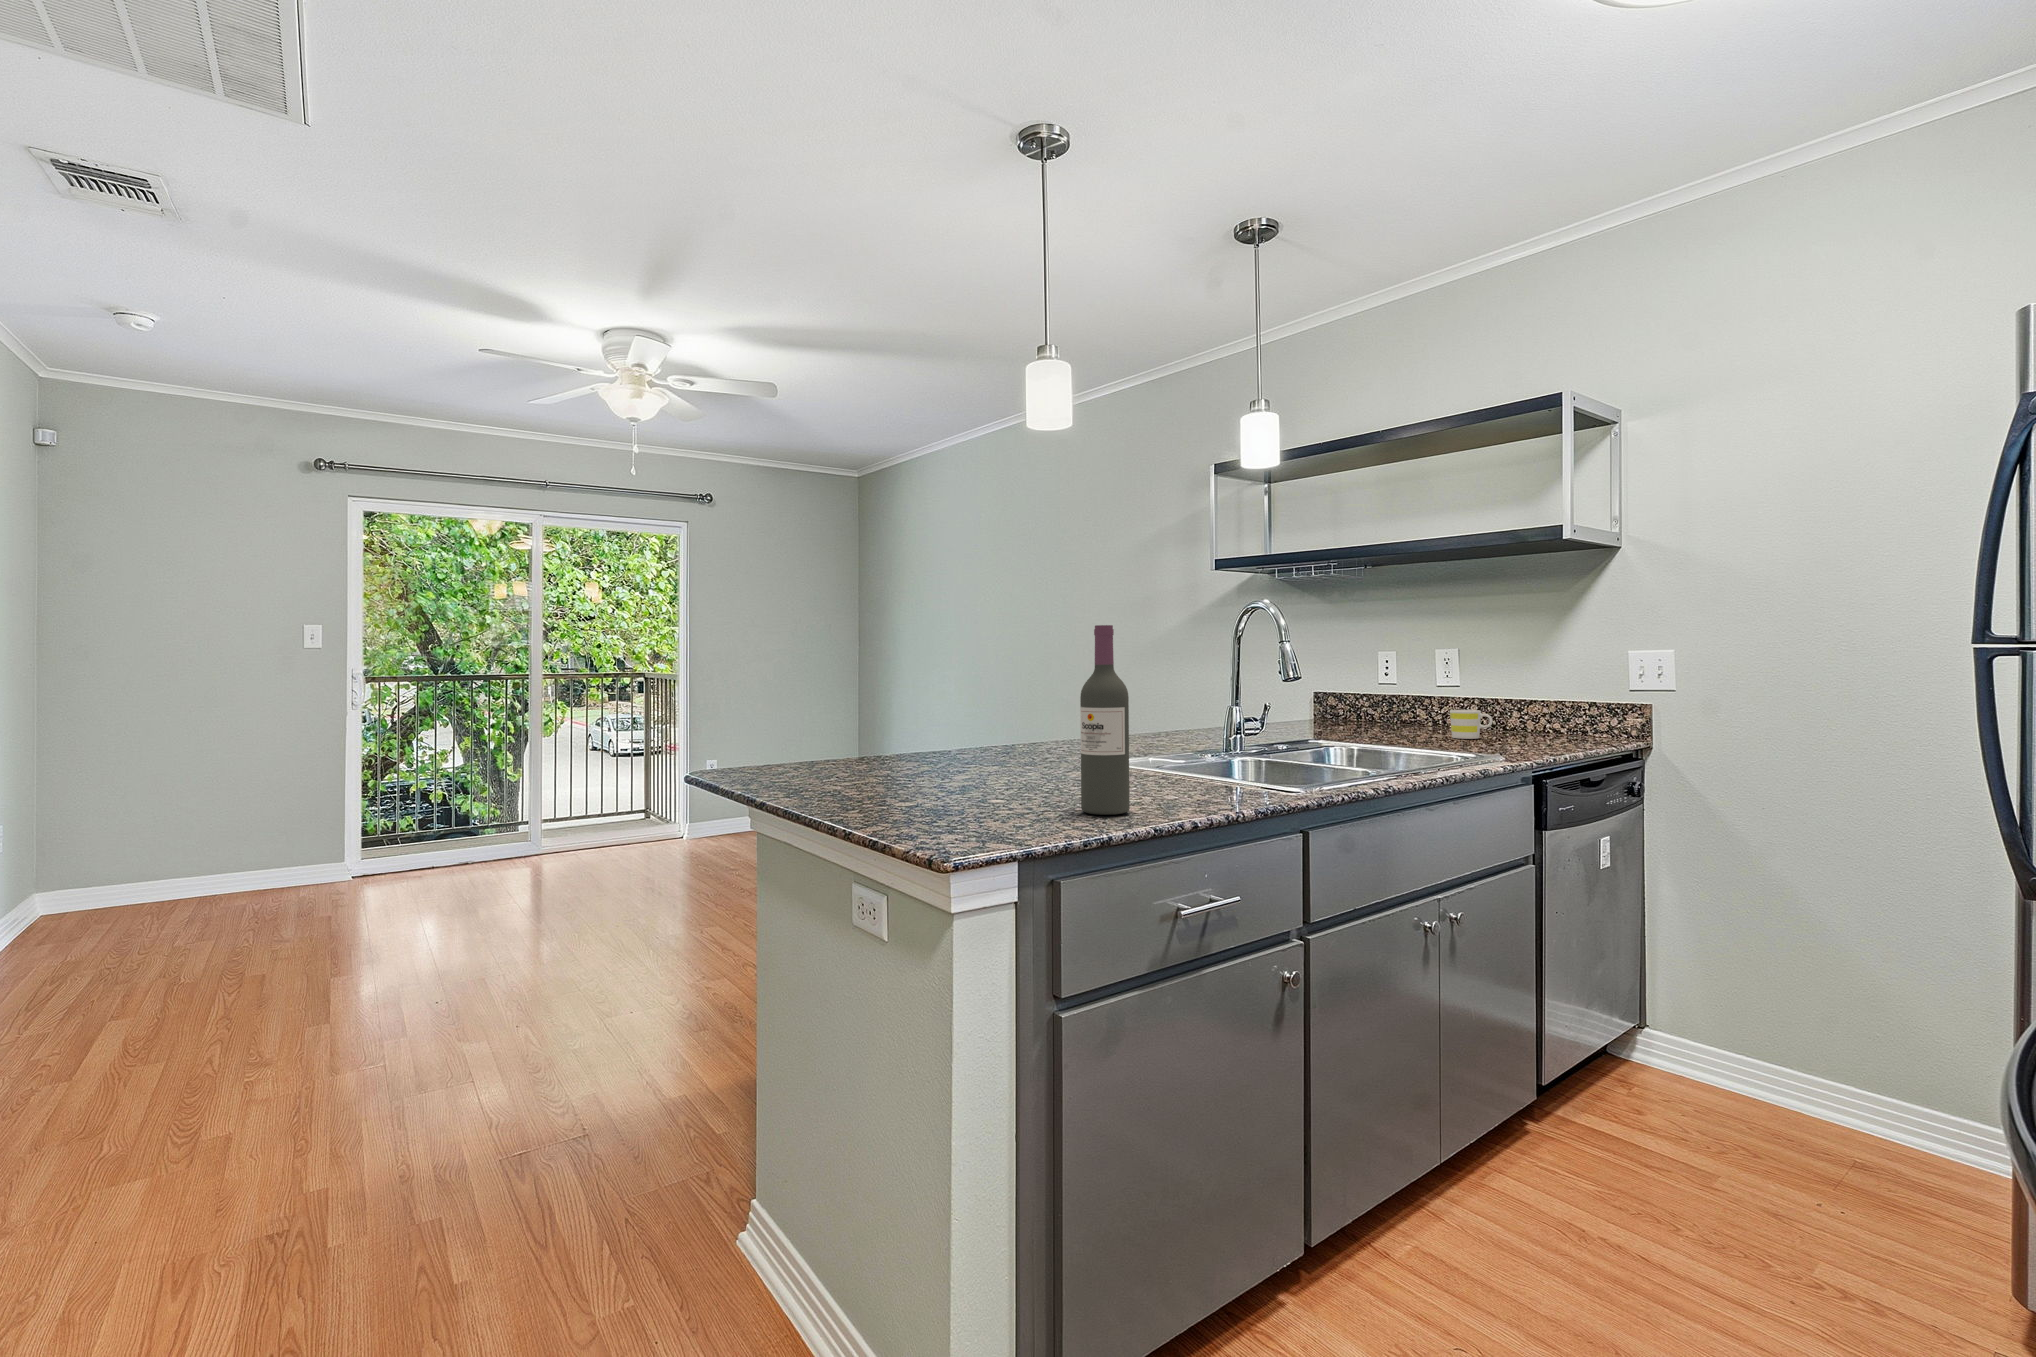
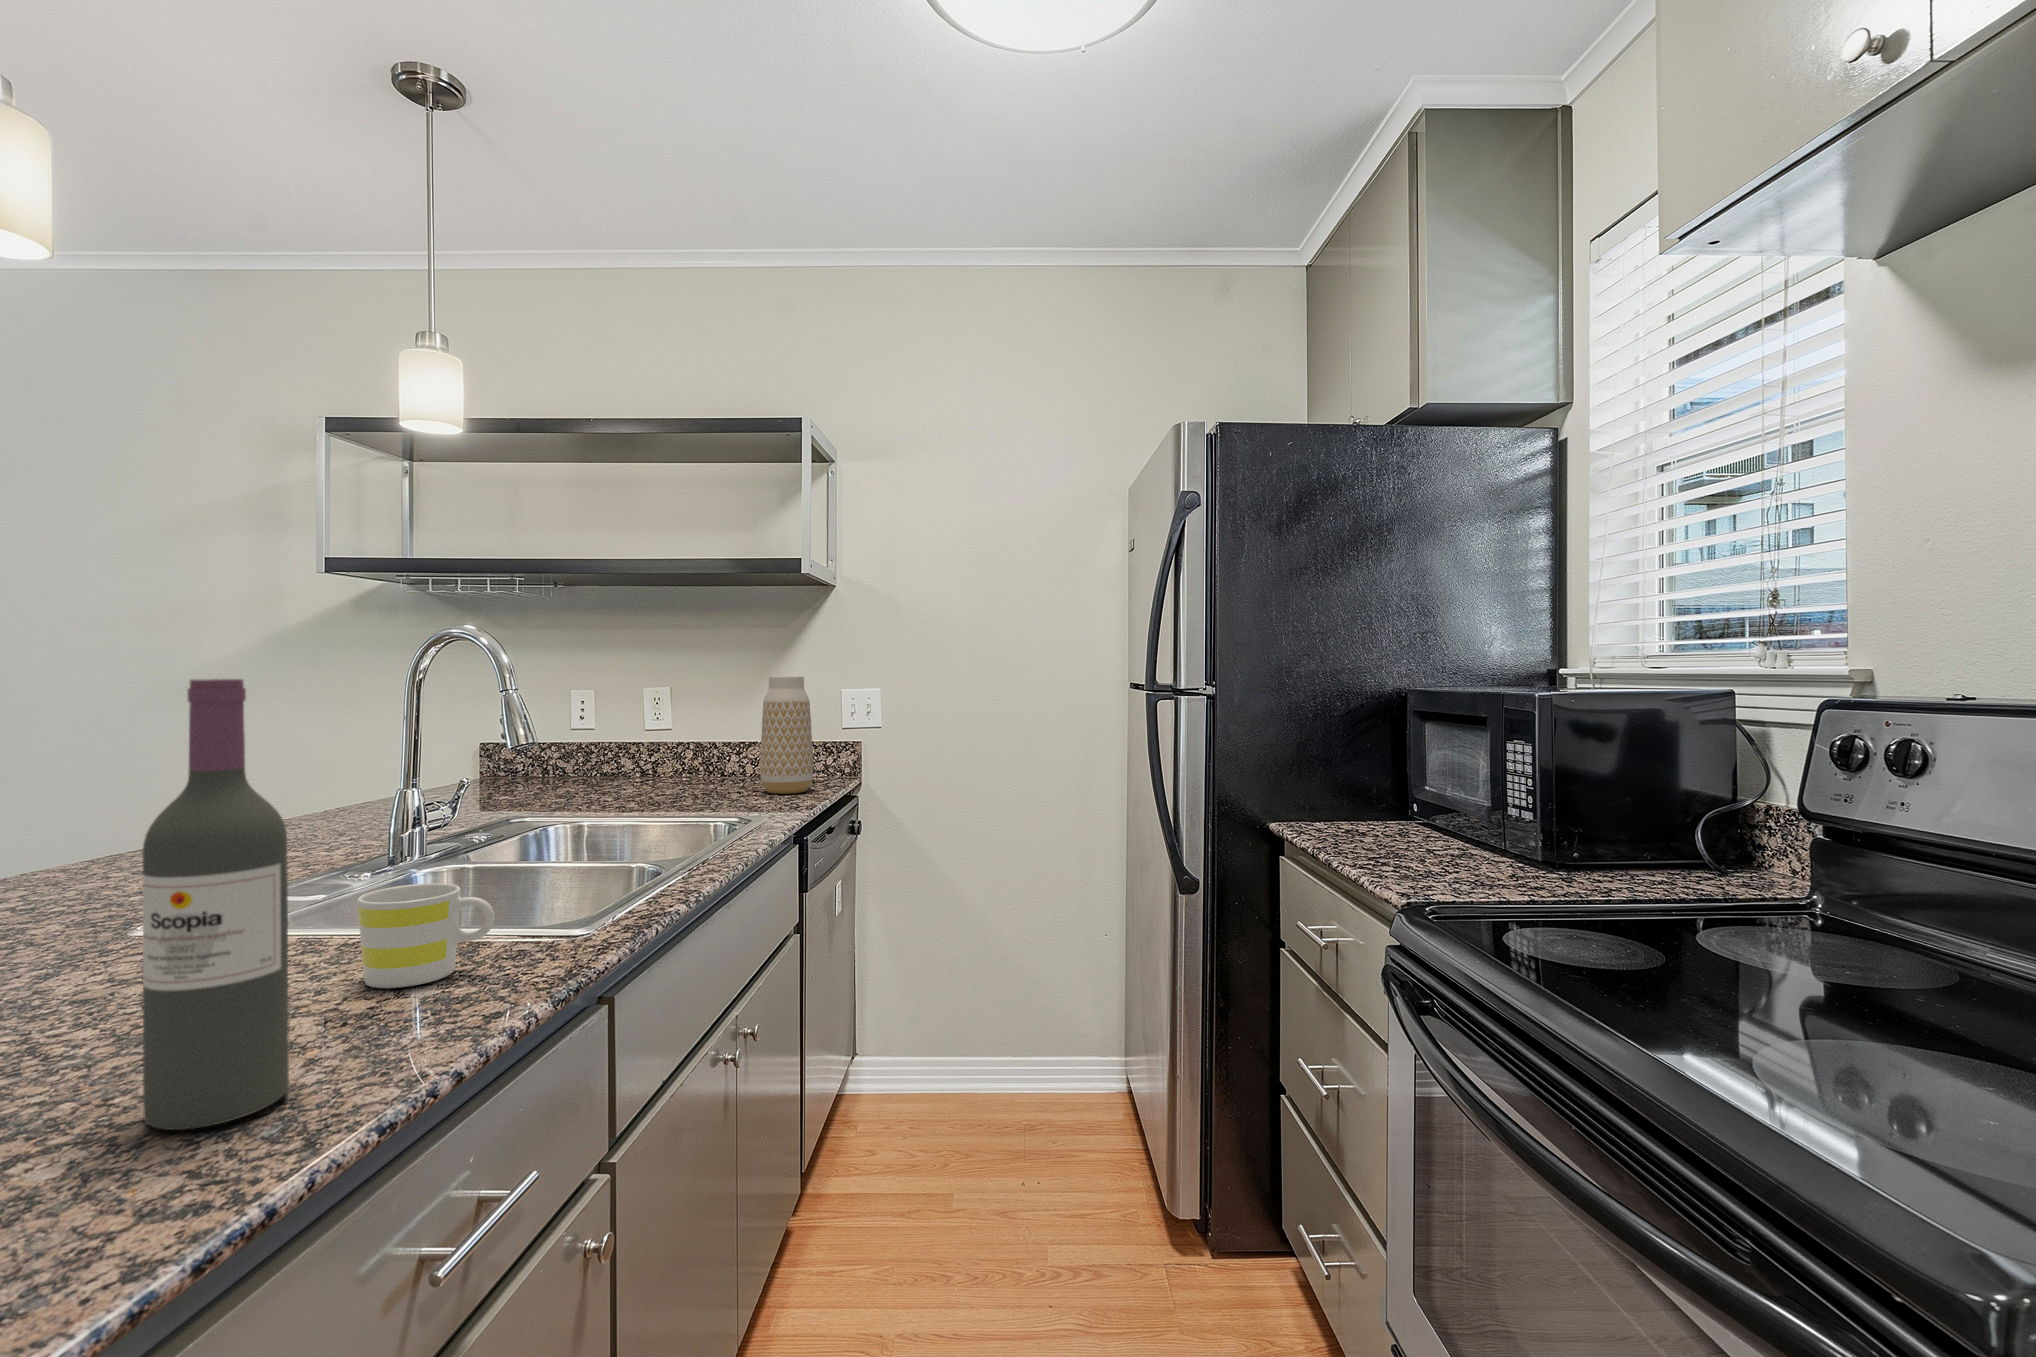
vase: none [1531,637,1585,746] -> present [760,676,813,794]
mug: present [1450,710,1493,739] -> present [357,883,495,988]

